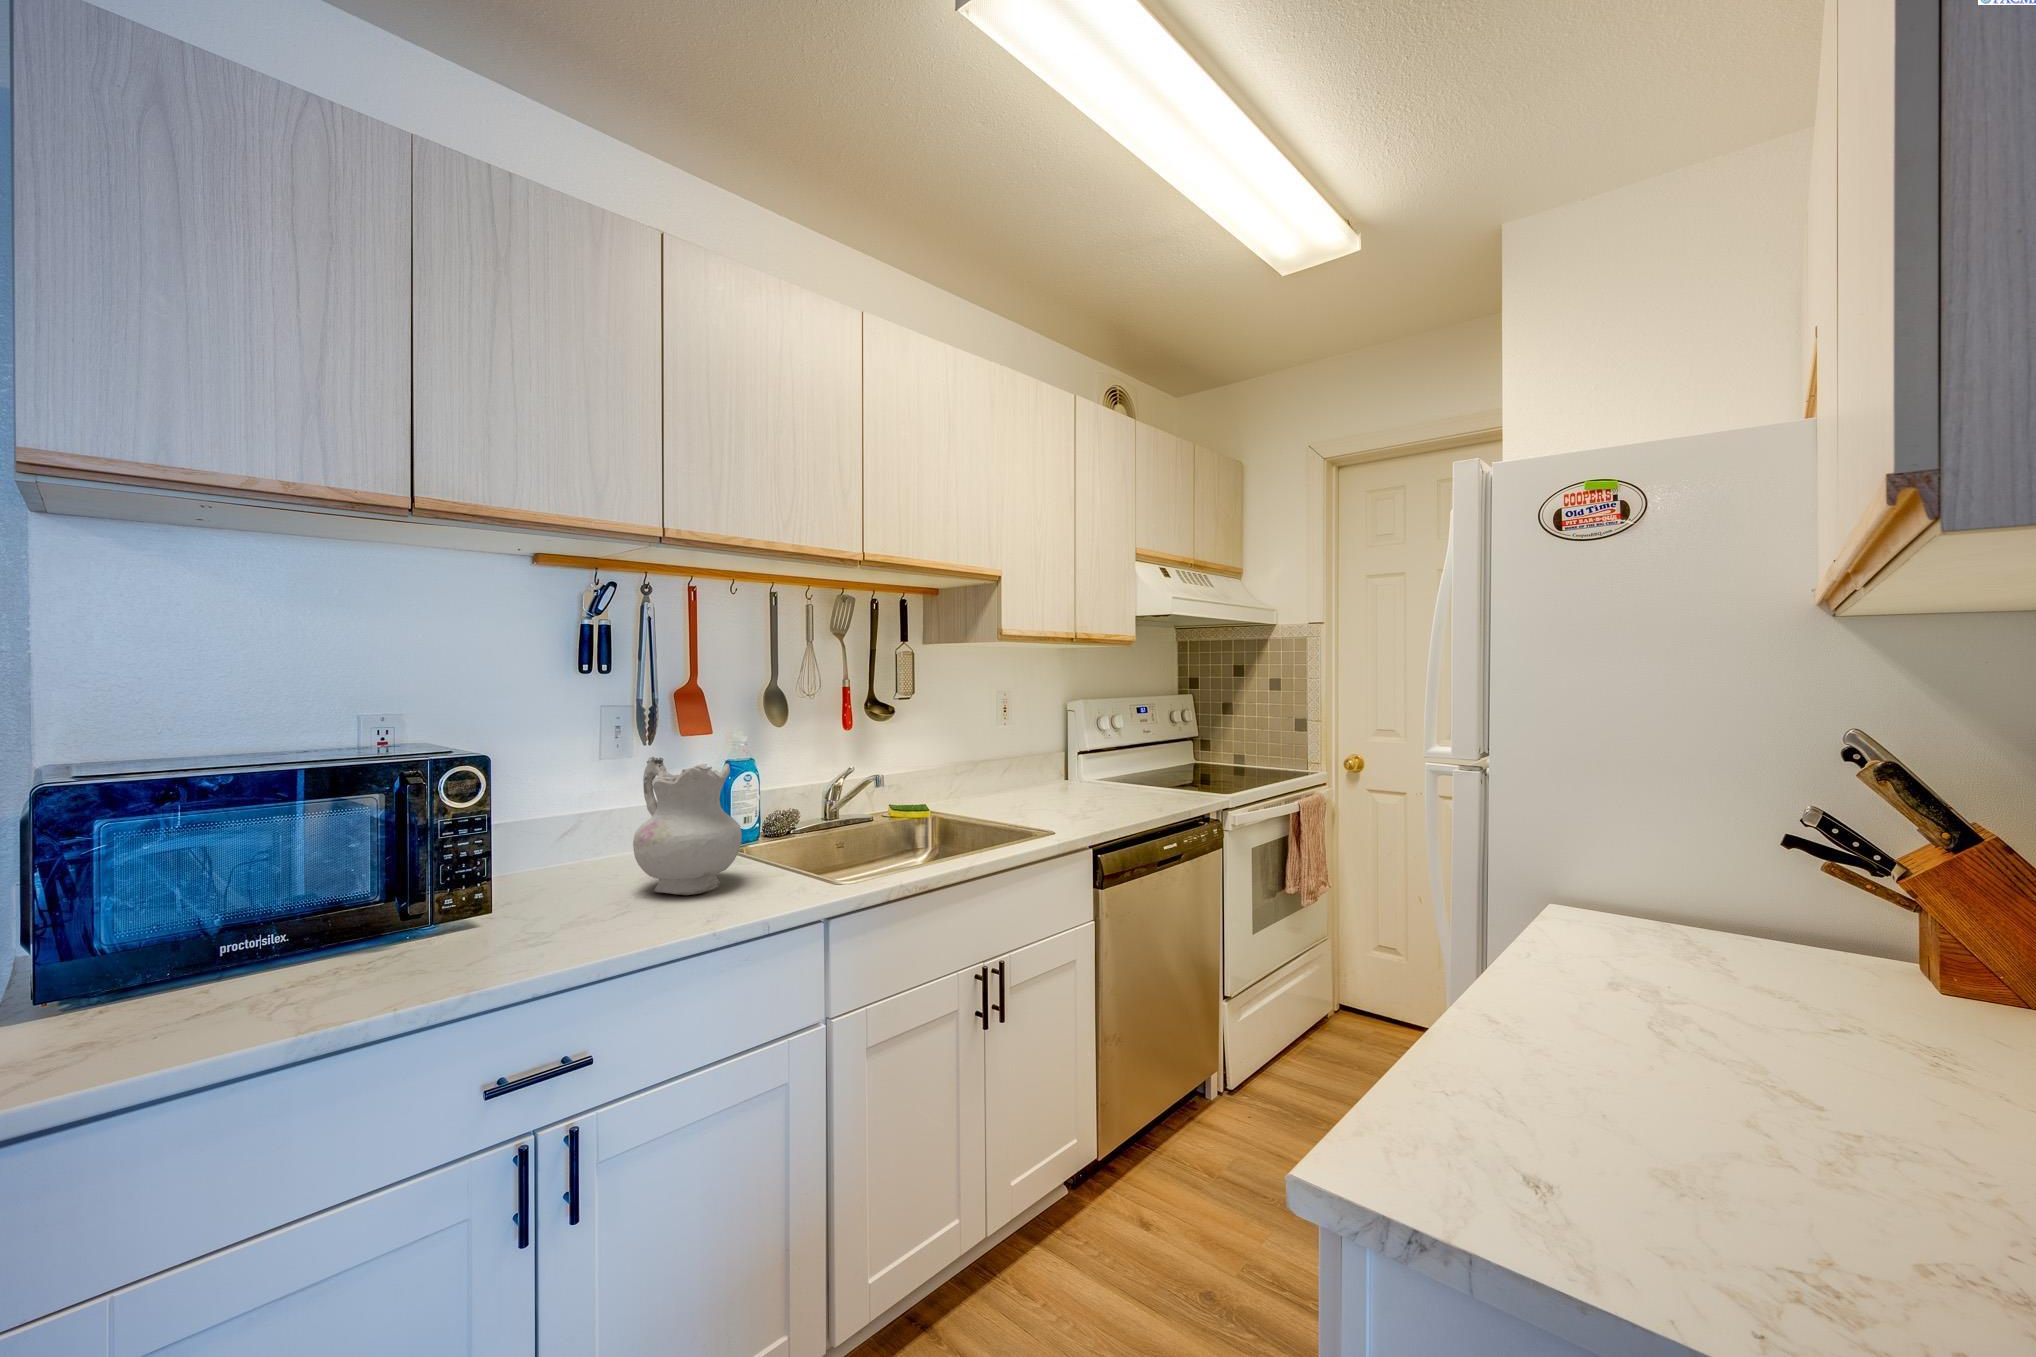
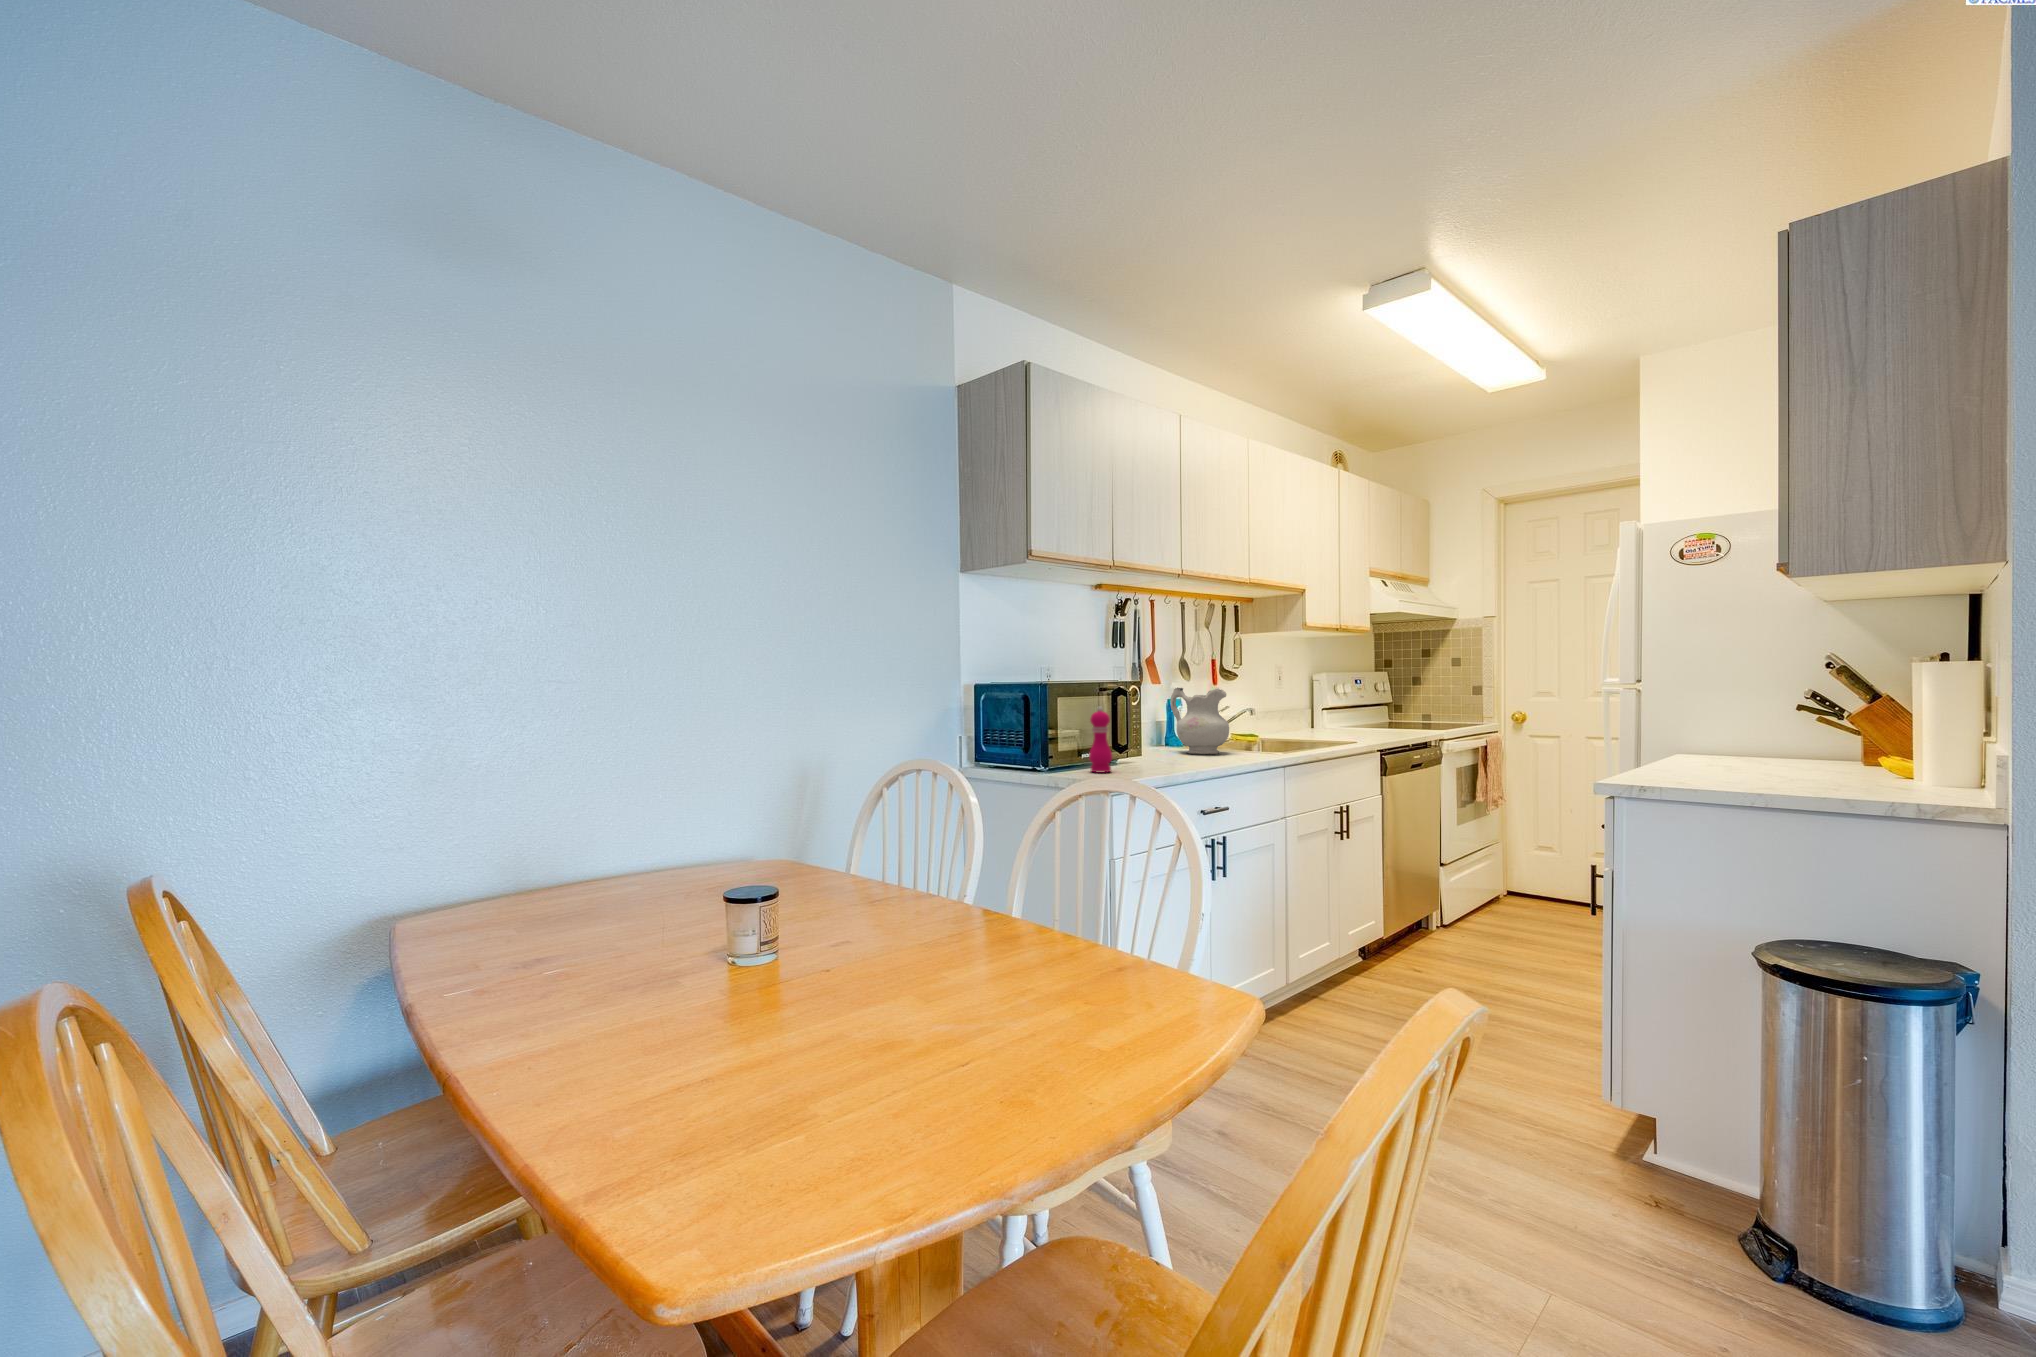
pepper mill: none [109,854,199,1032] -> present [1089,707,1112,773]

